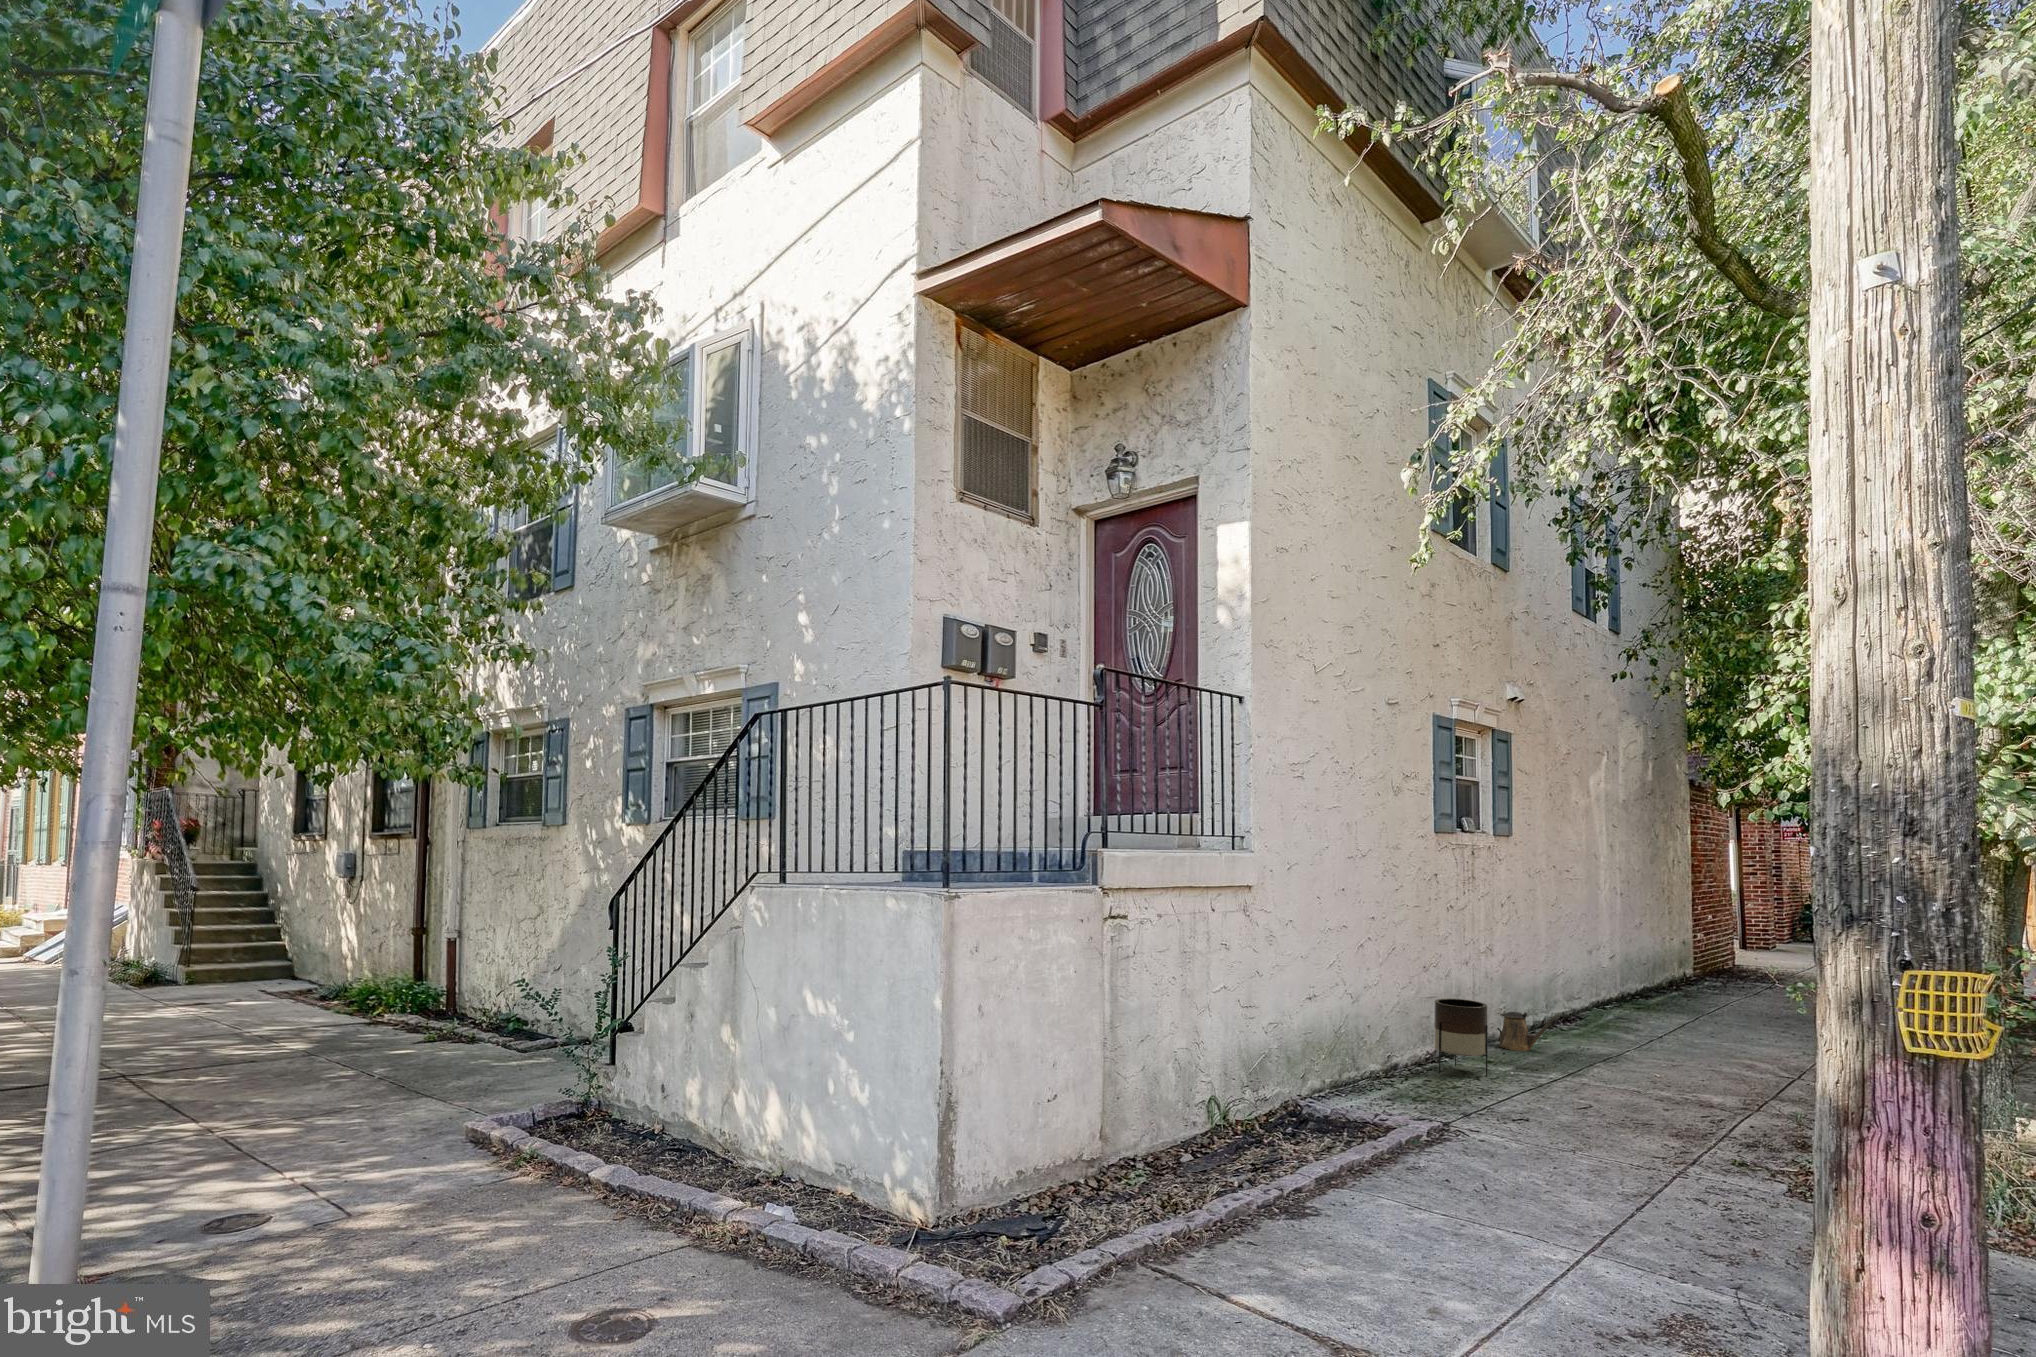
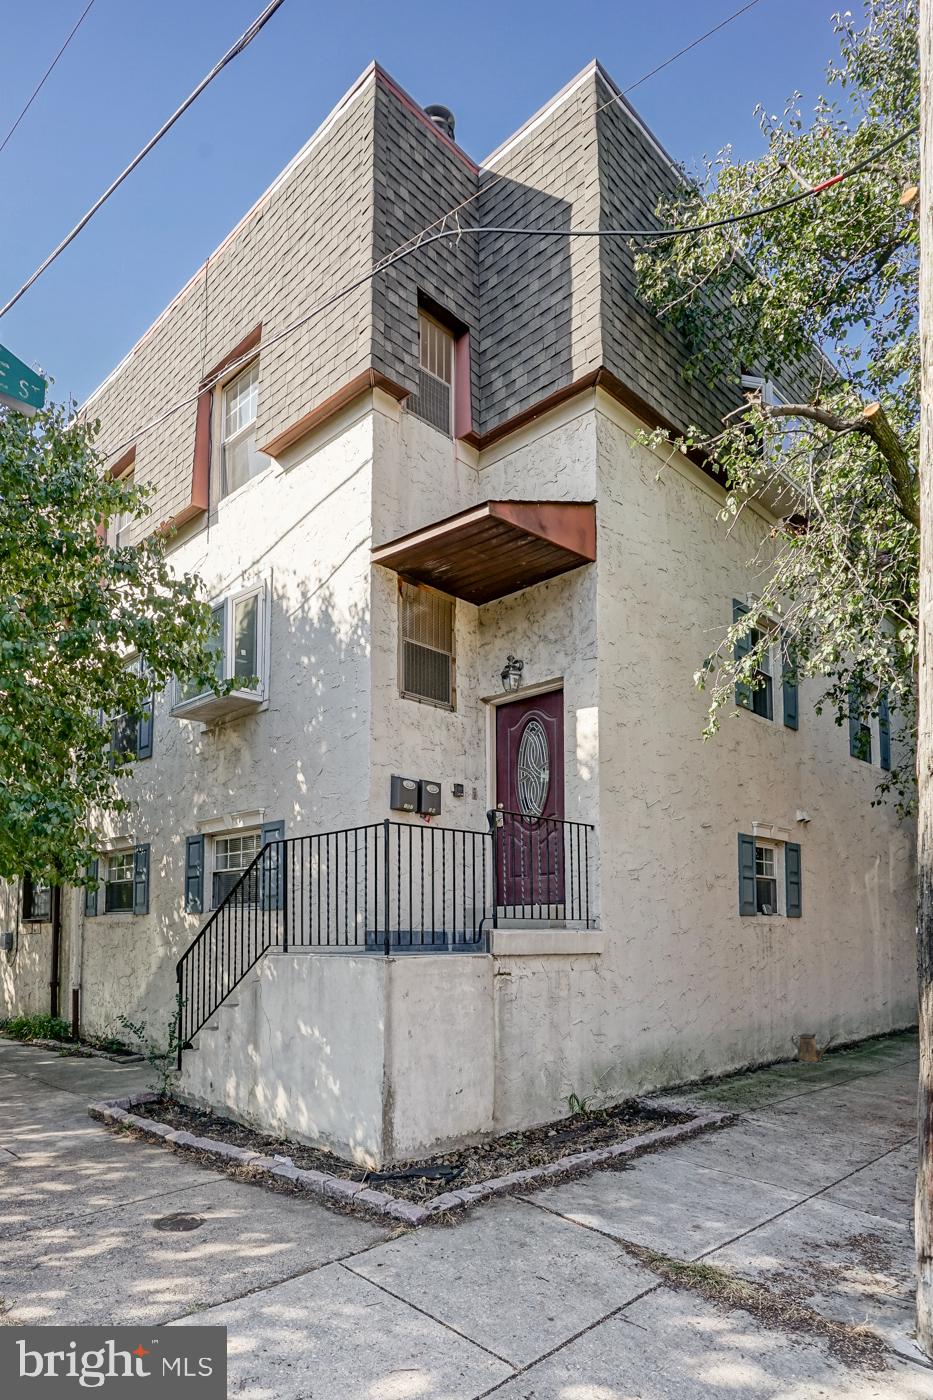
planter: present [1434,999,1488,1076] -> none [743,1024,781,1079]

